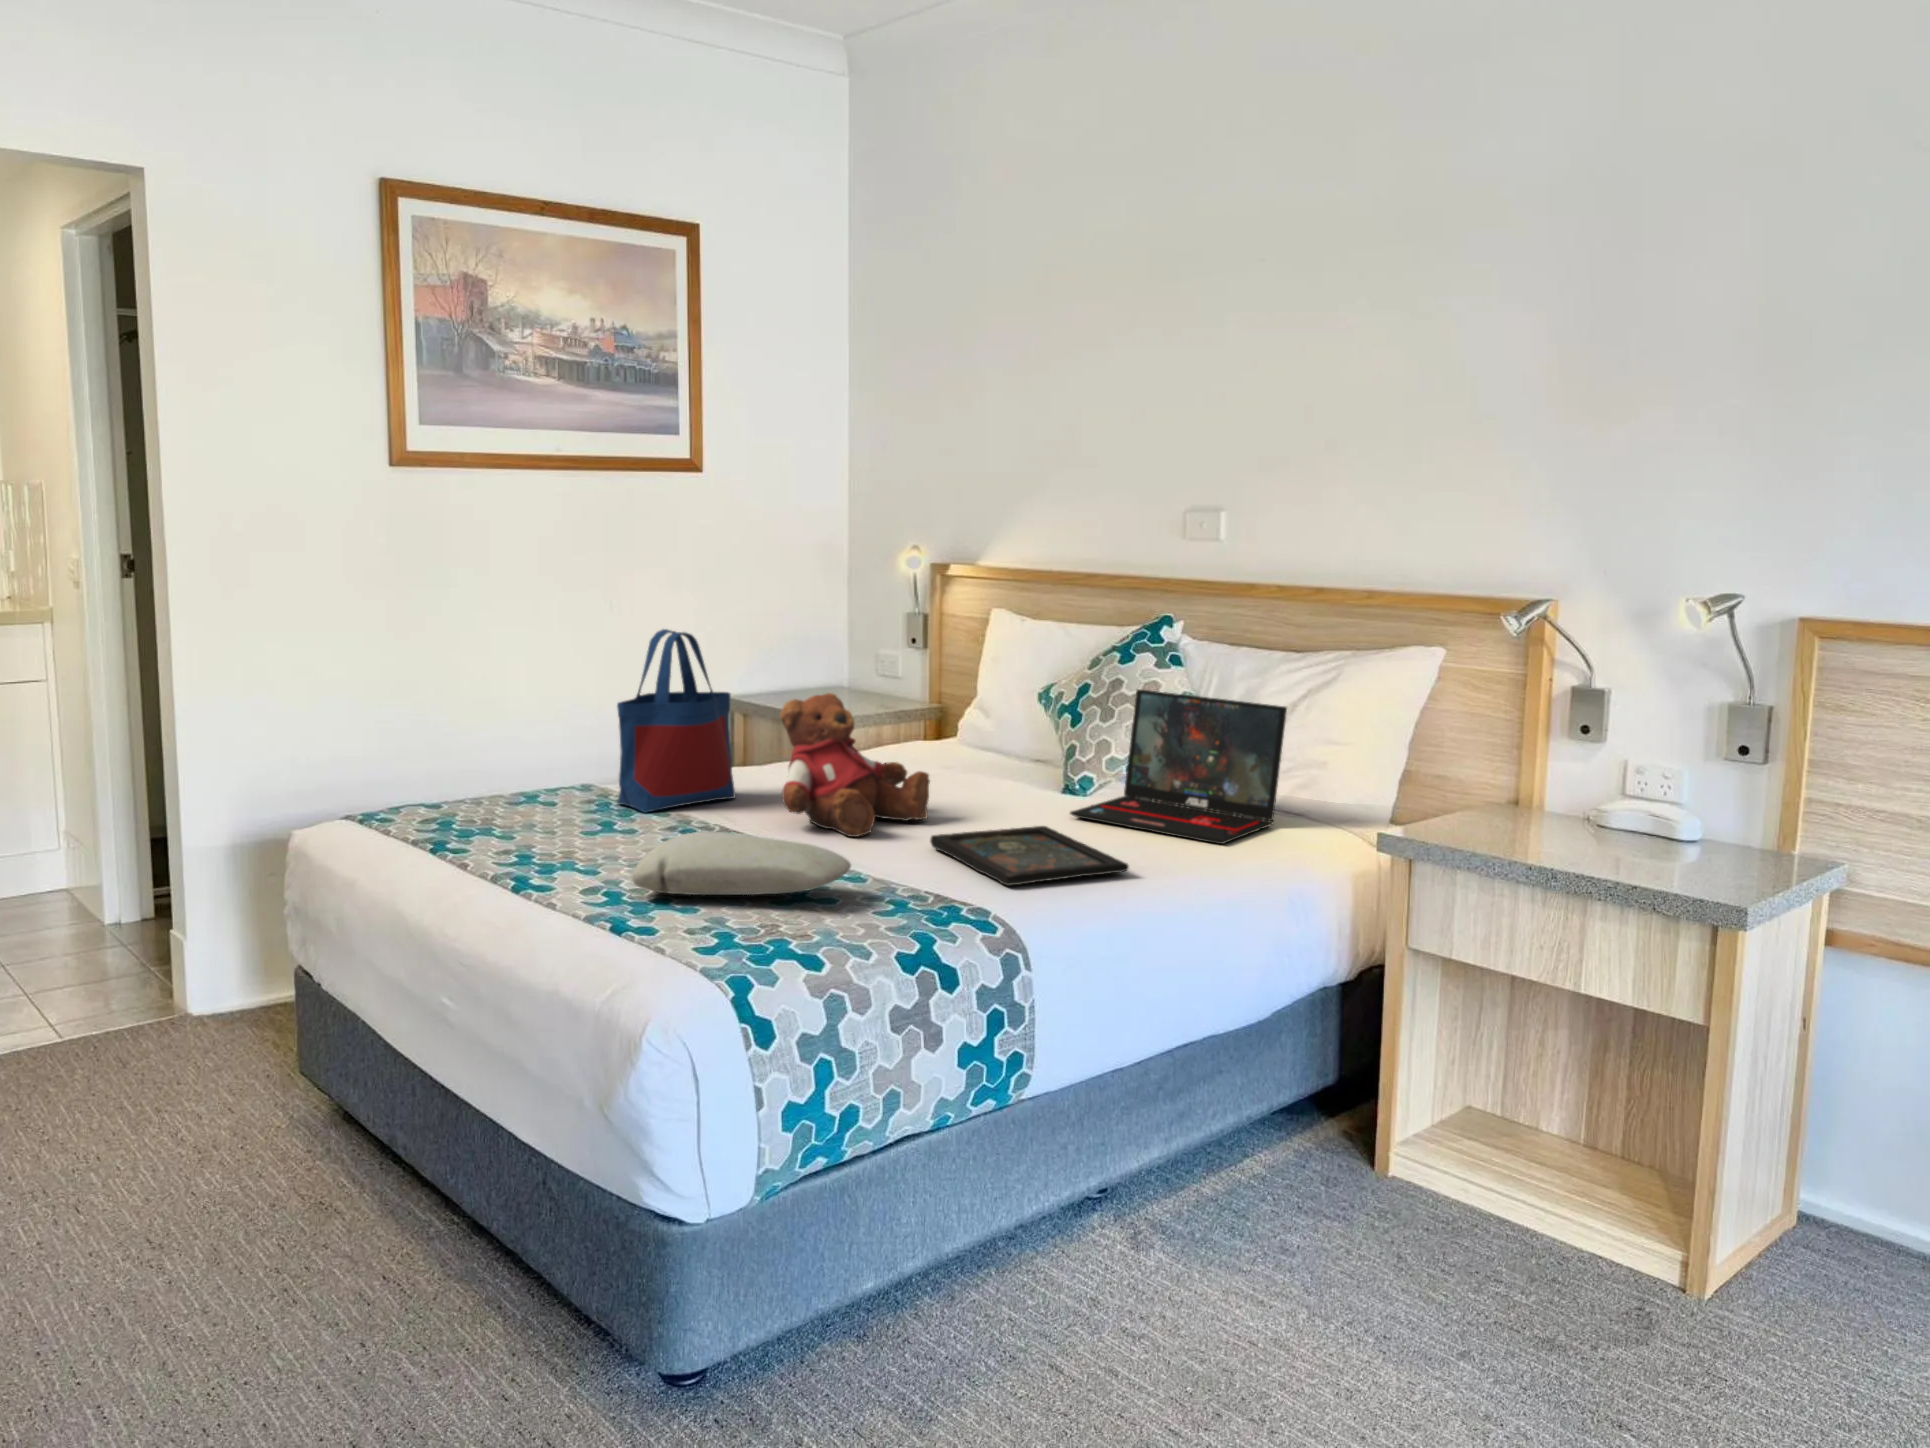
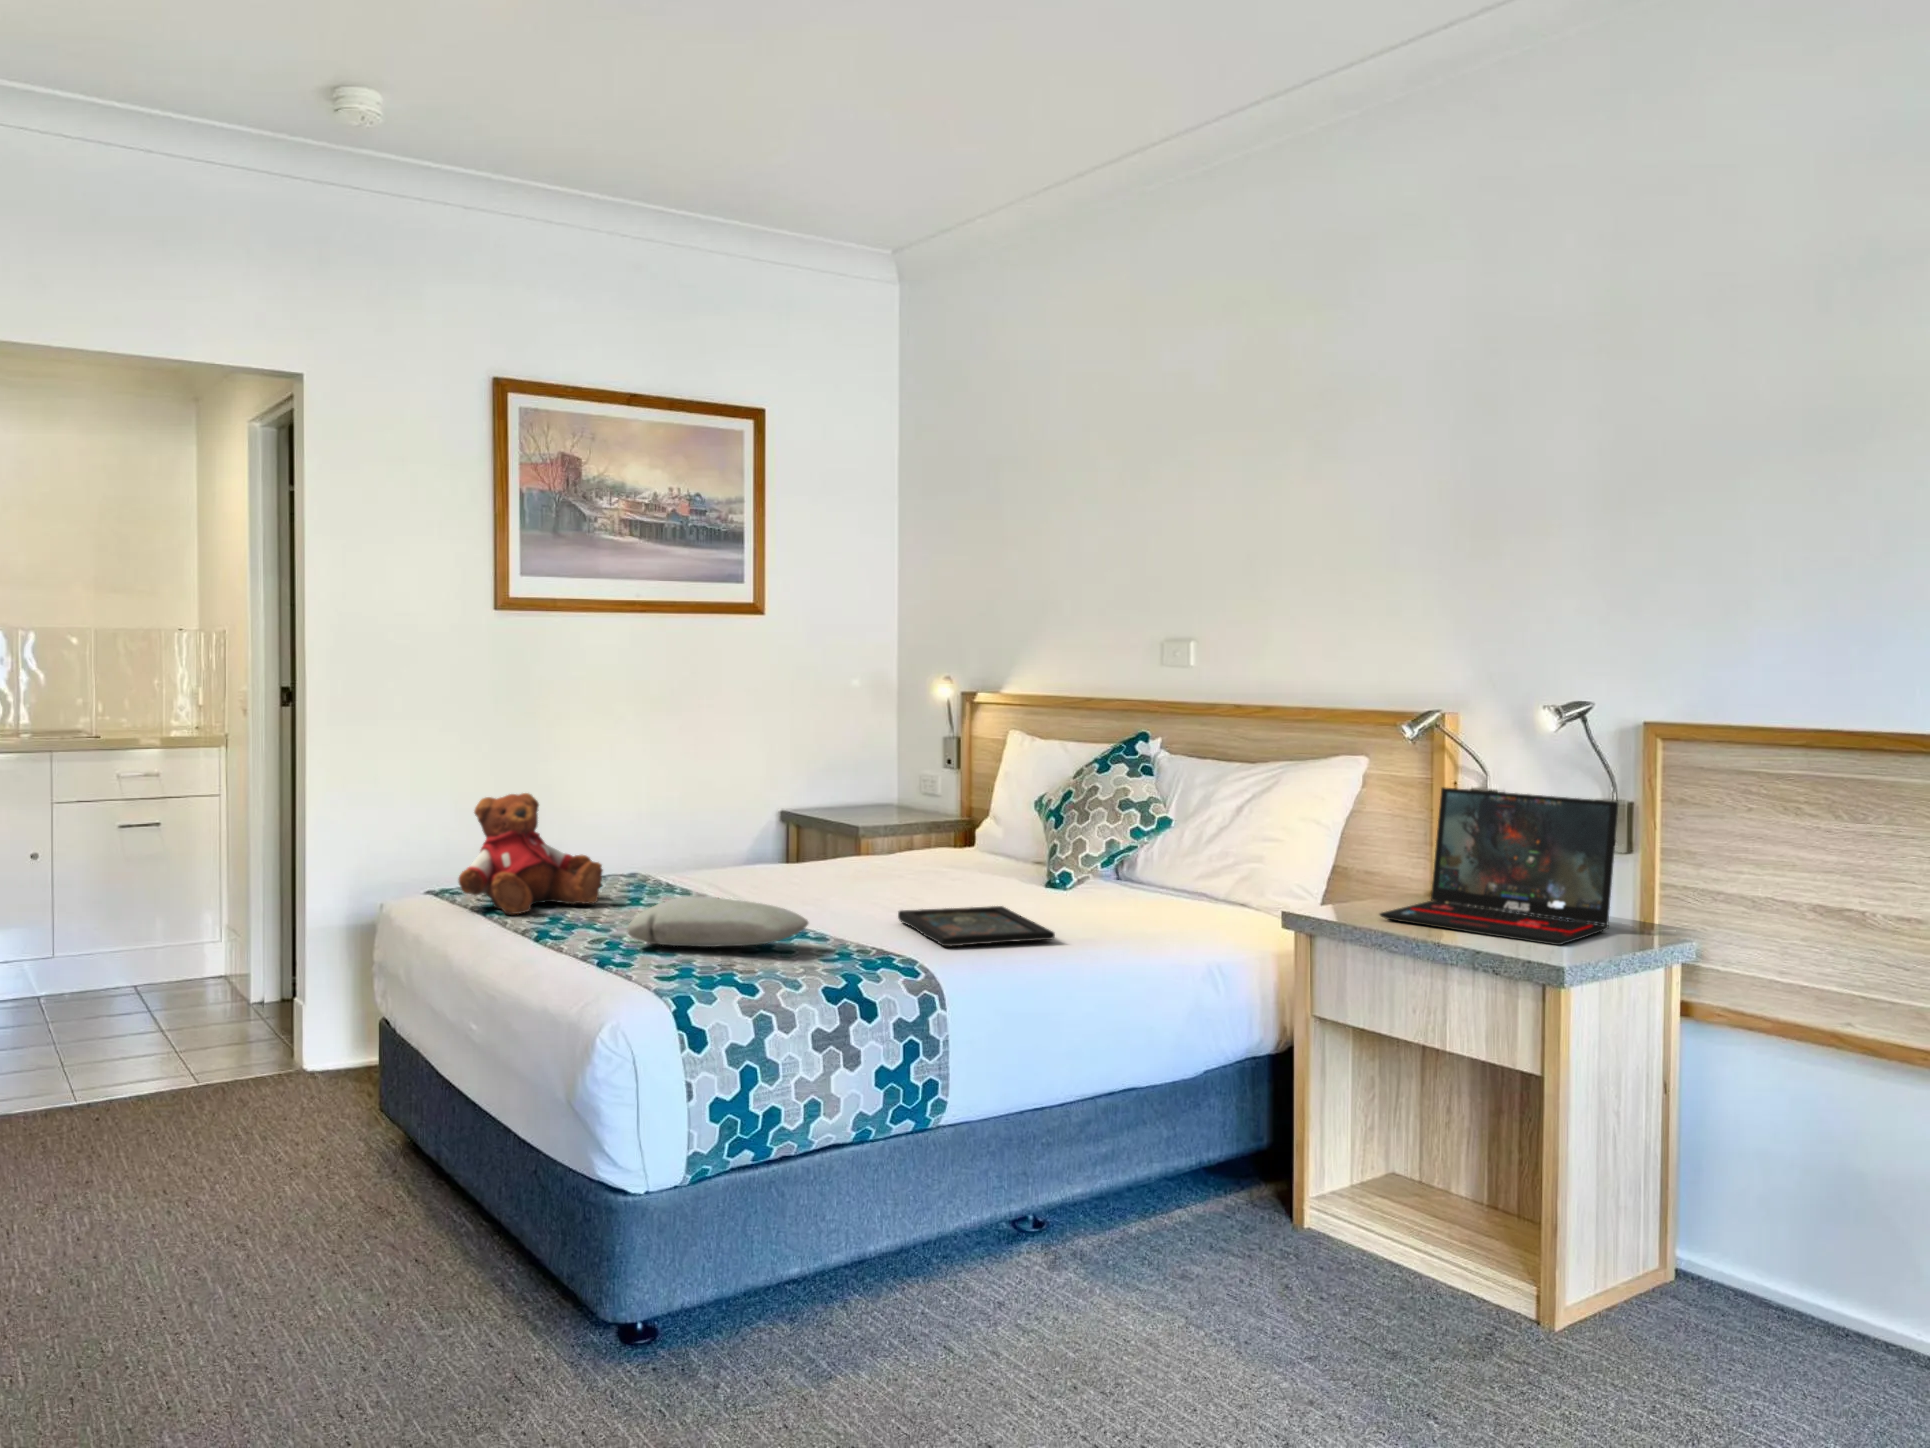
tote bag: present [617,629,735,813] -> none [652,740,755,895]
laptop: present [1070,689,1287,844] -> present [1380,788,1618,945]
teddy bear: present [780,693,930,837] -> present [458,793,603,914]

